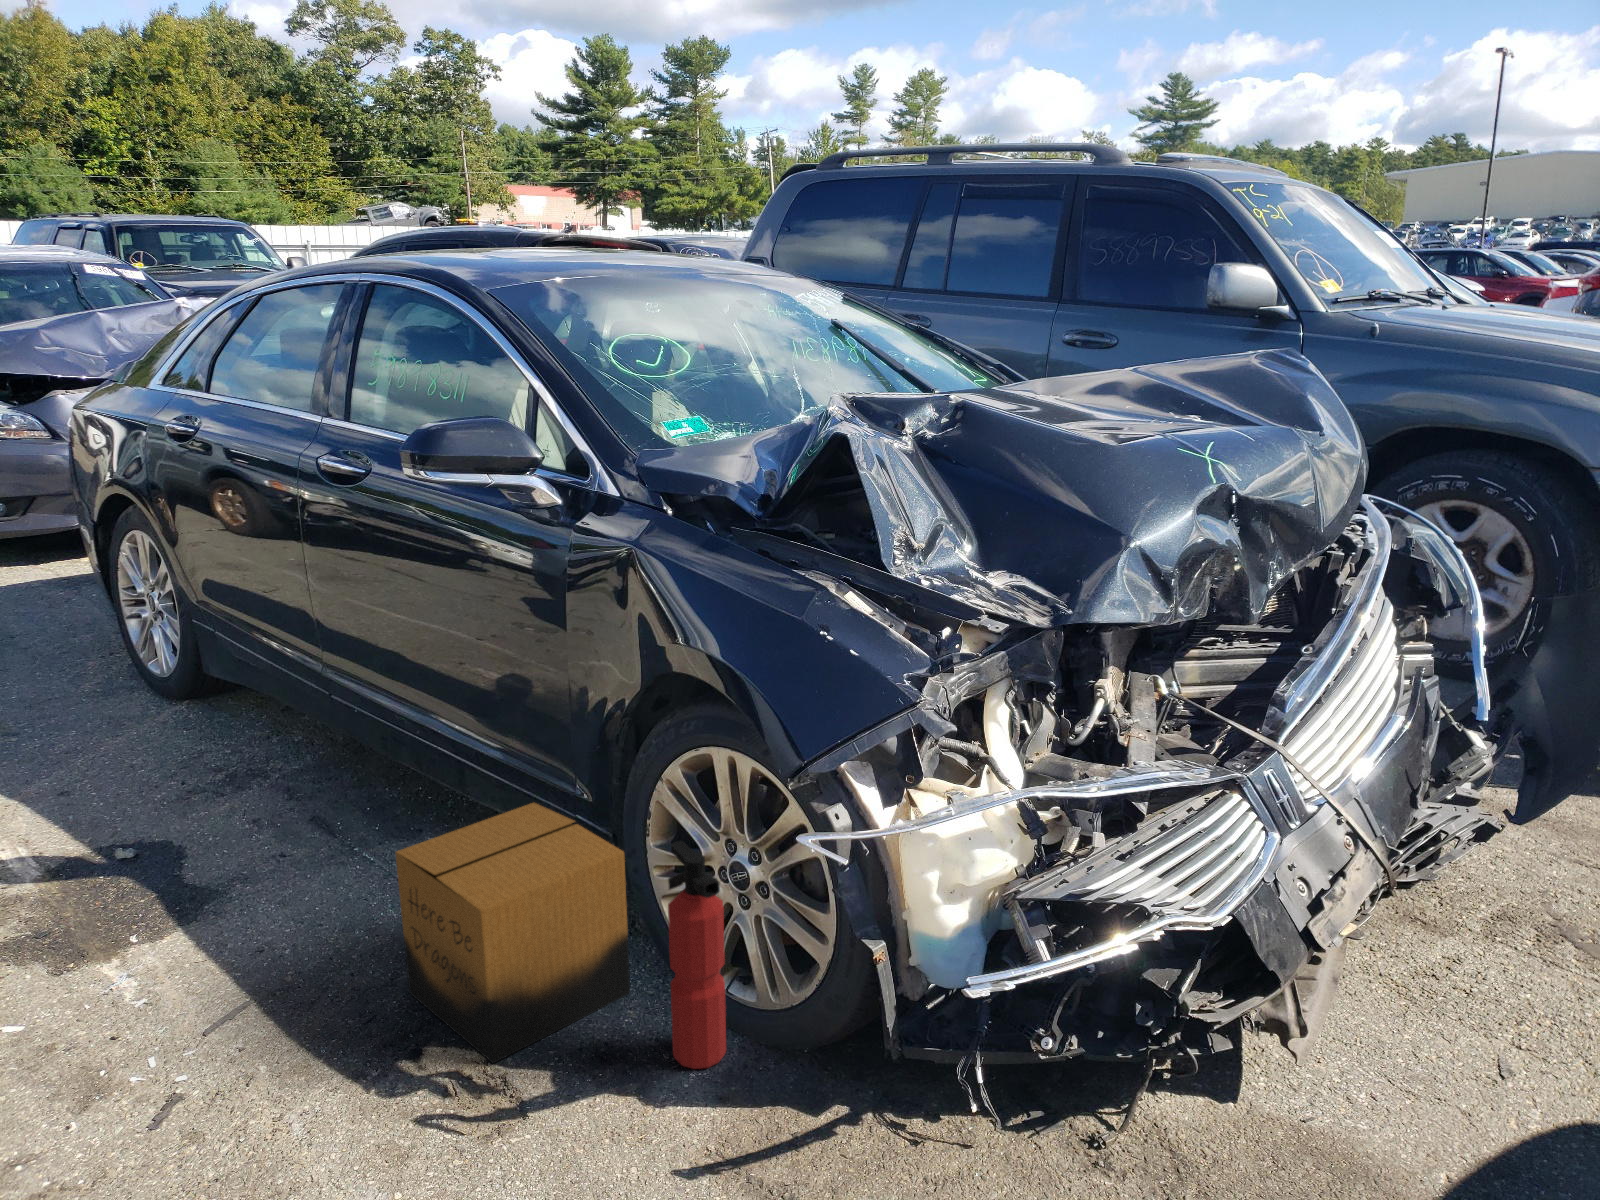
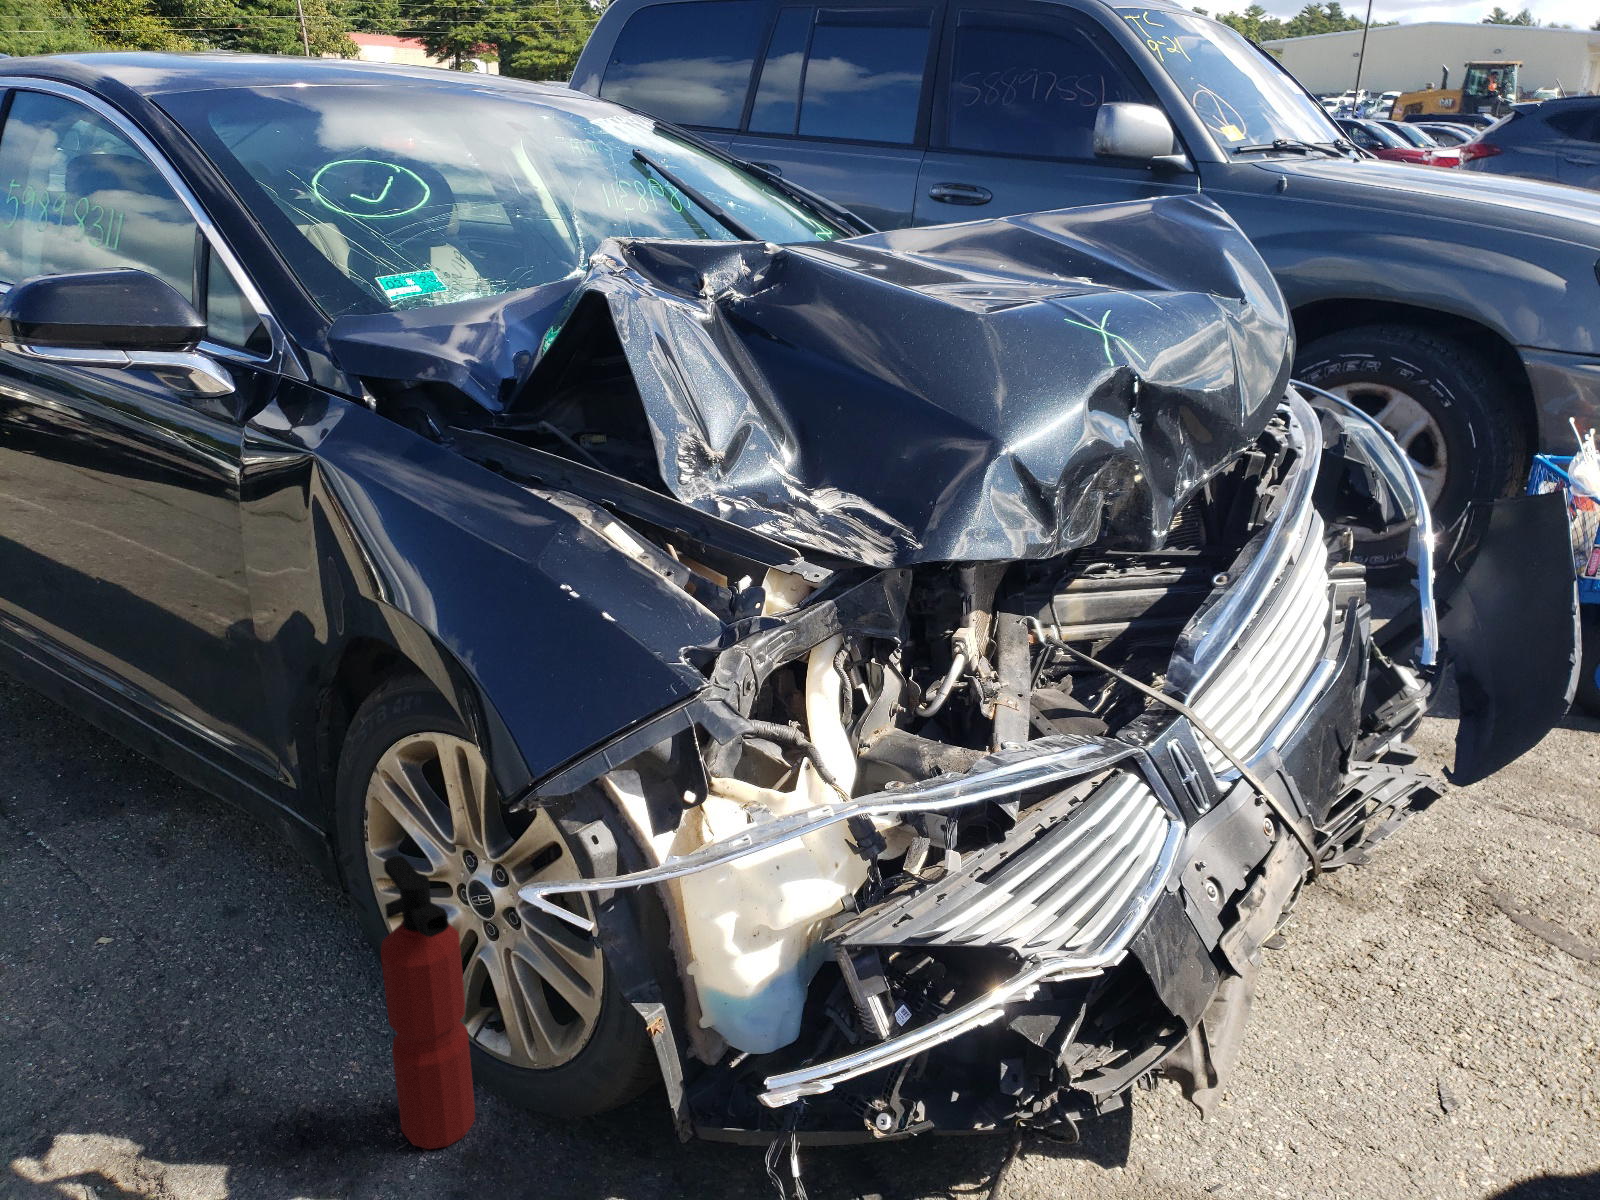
cardboard box: present [395,803,630,1063] -> none [11,789,358,1156]

